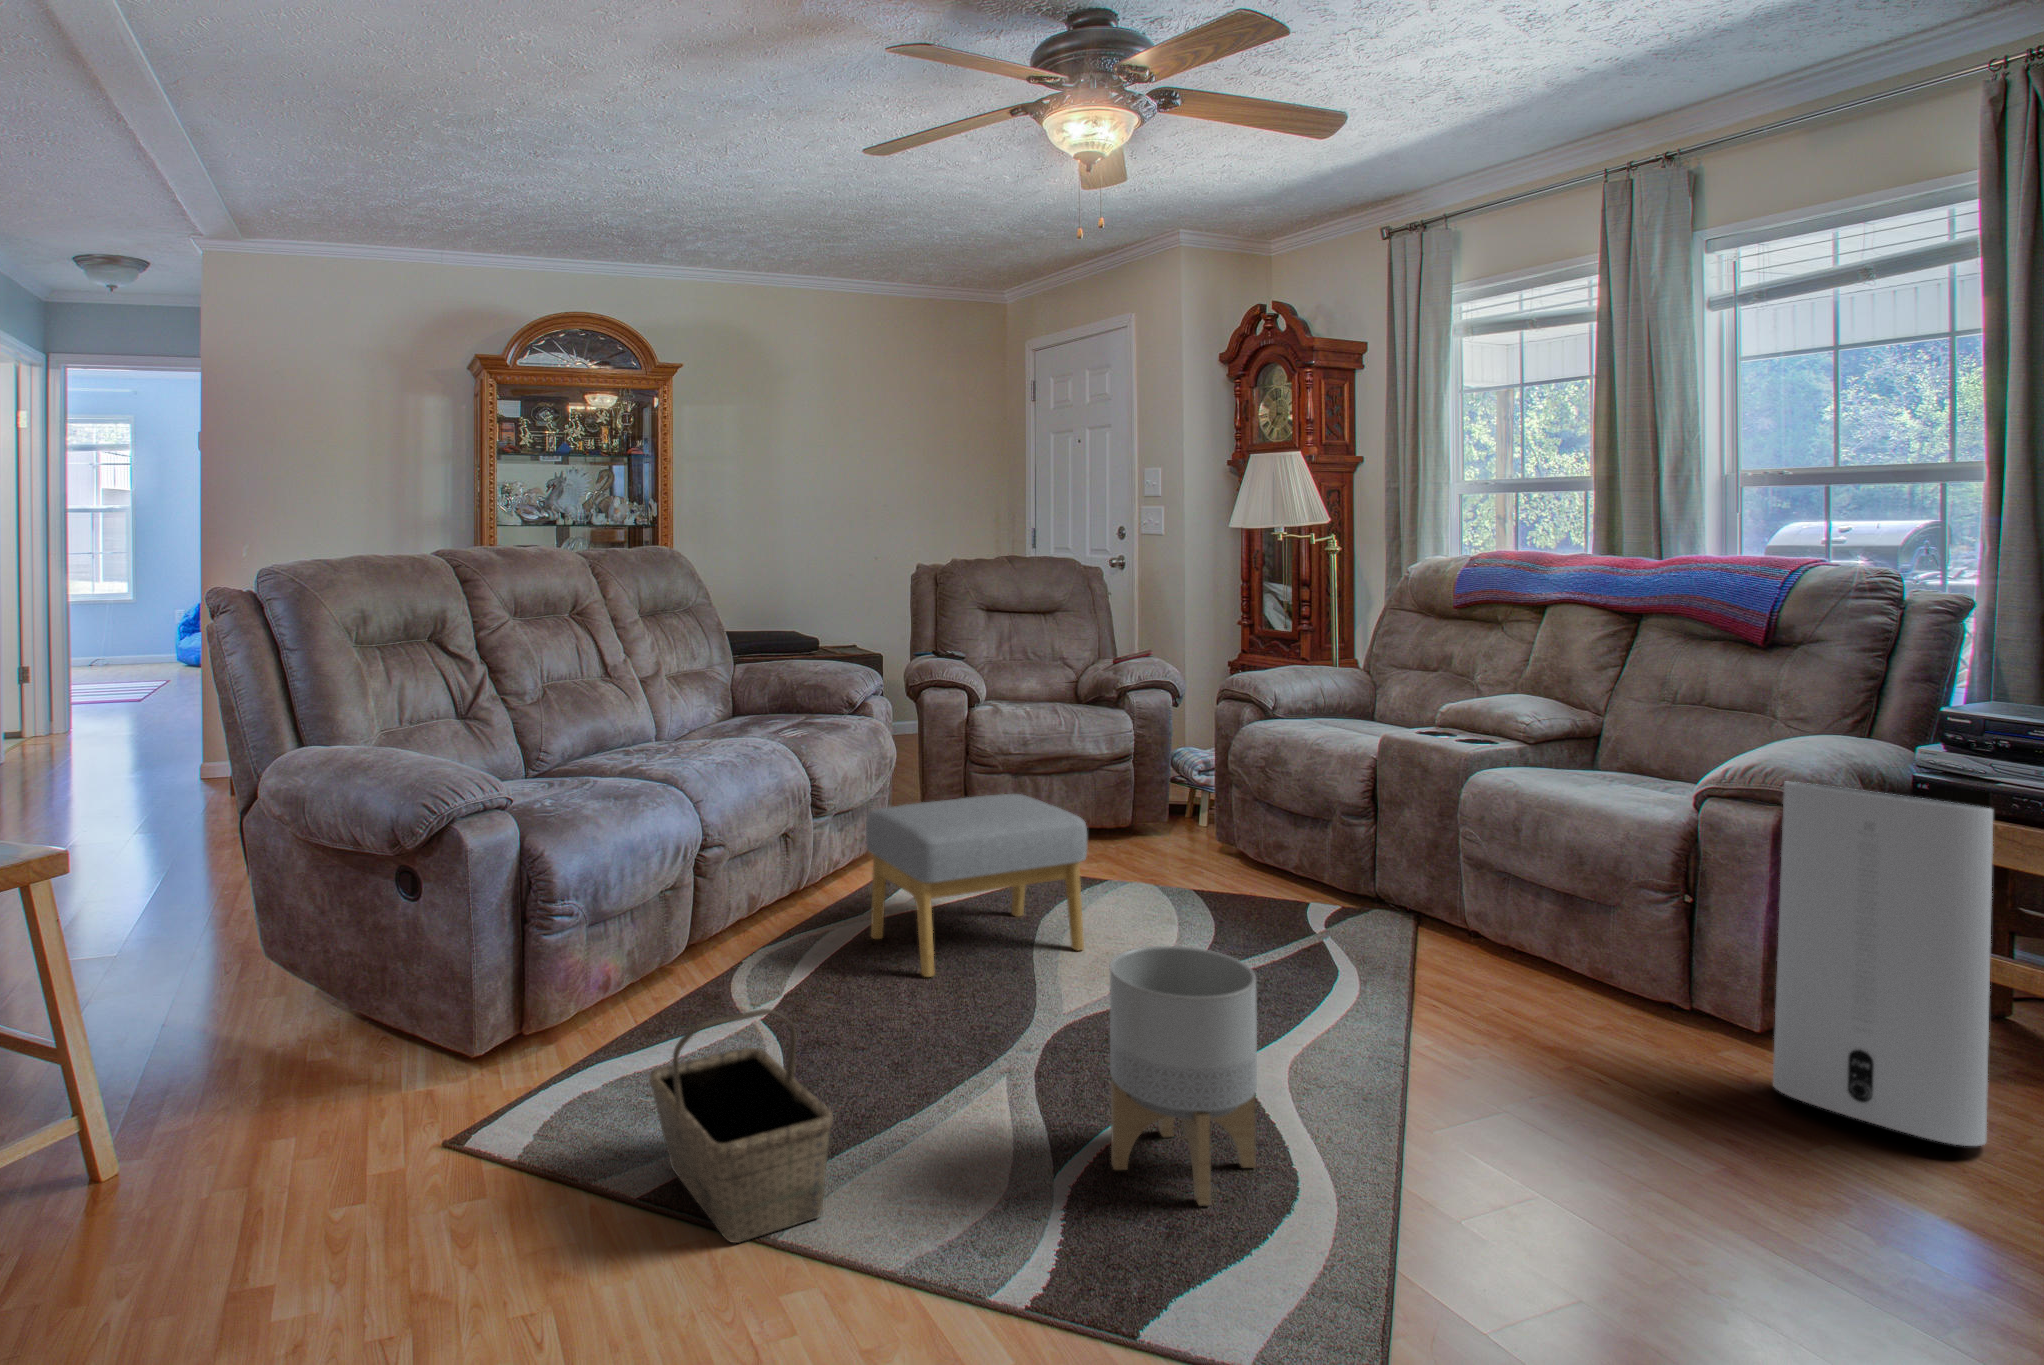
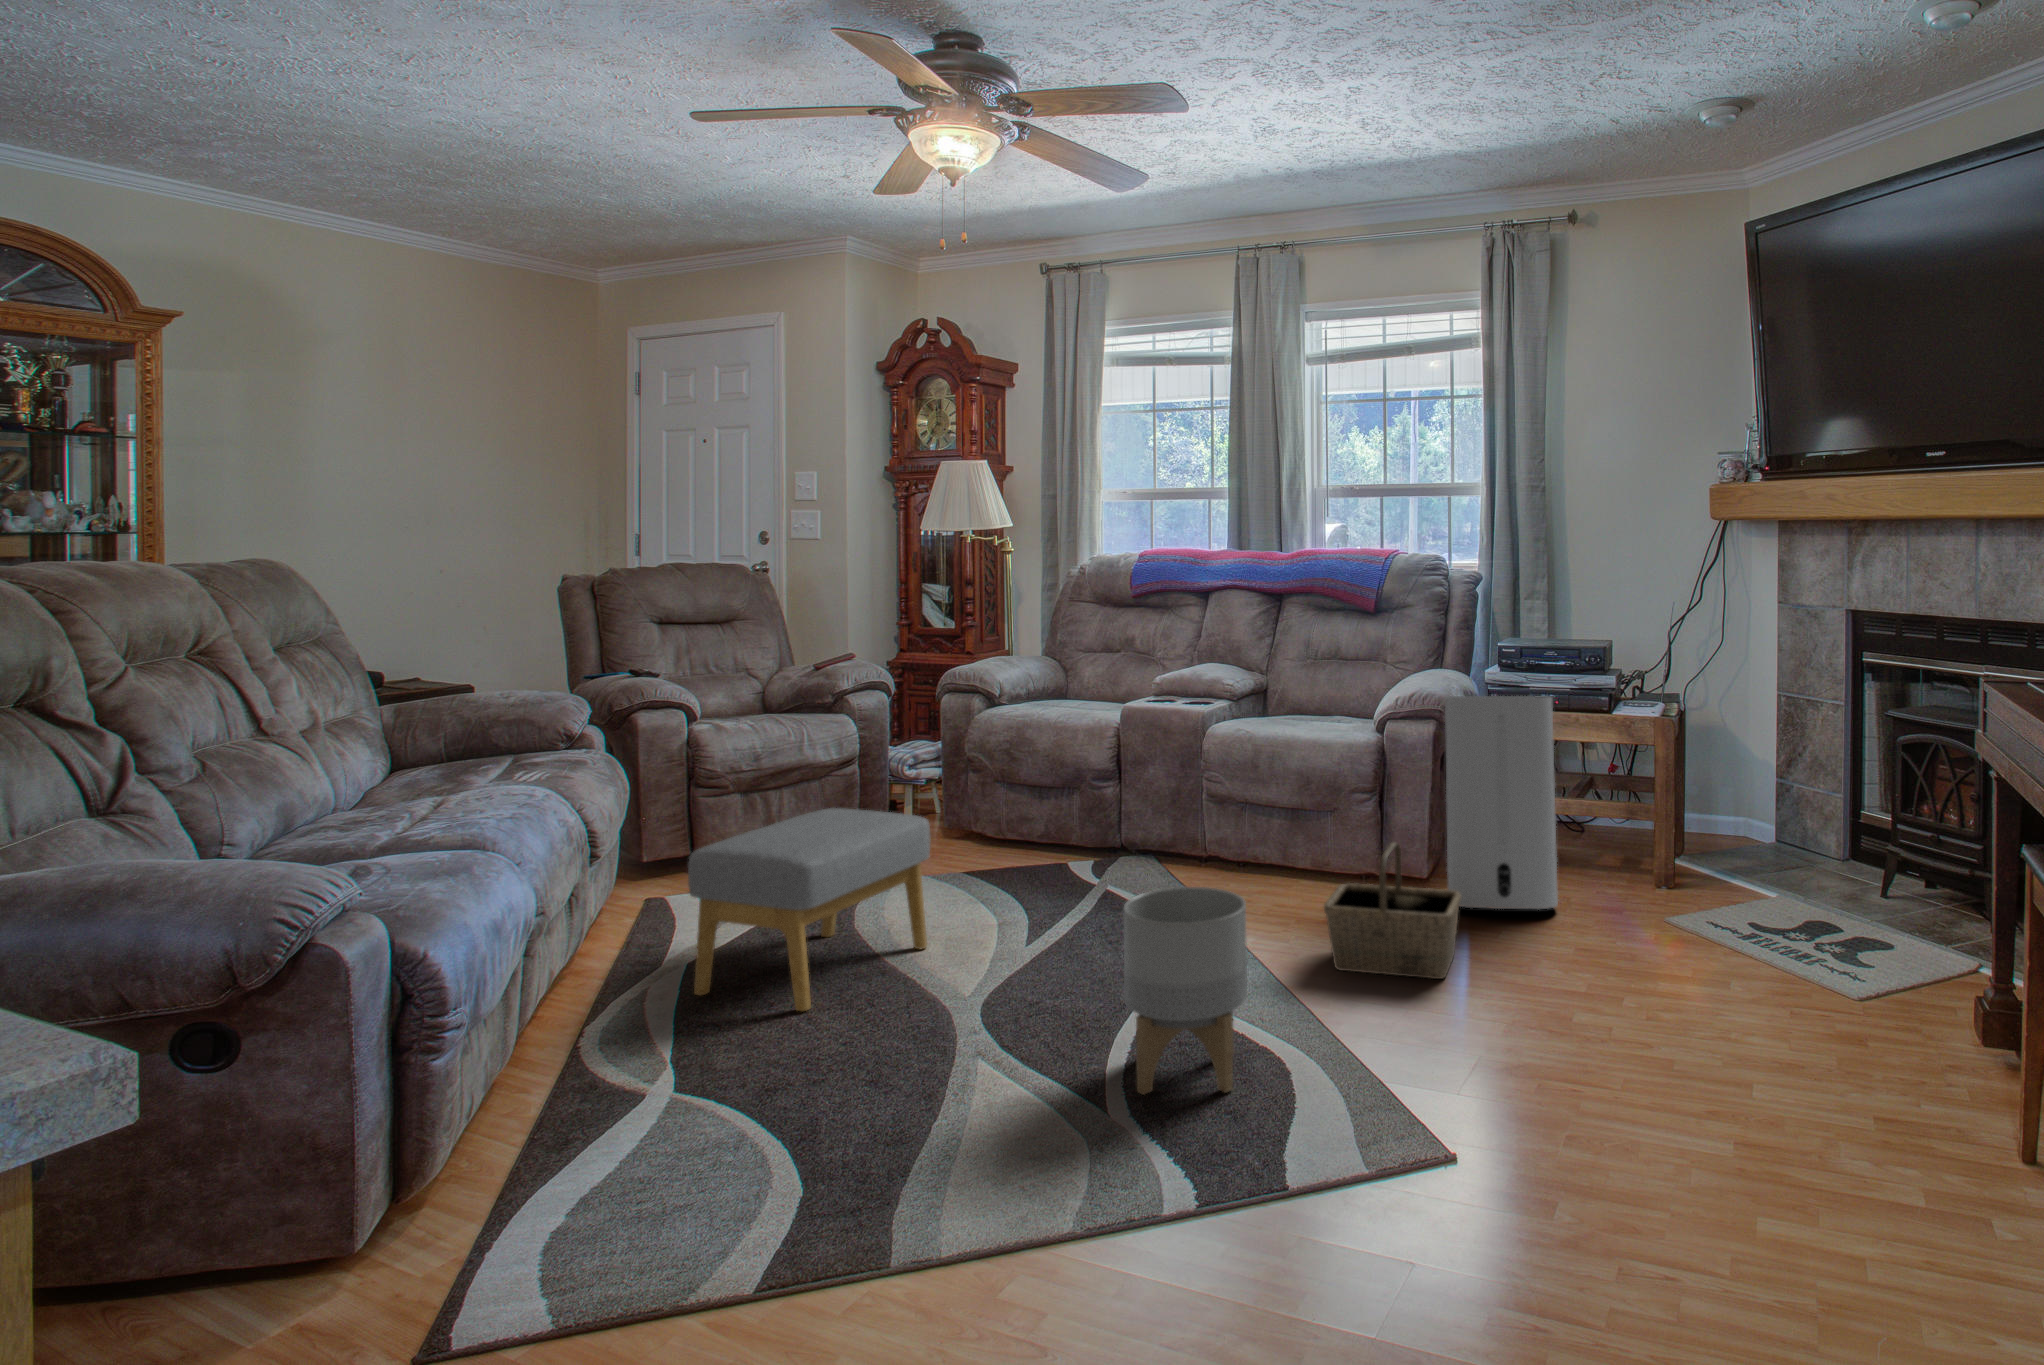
basket: present [649,1009,833,1243] -> present [1324,843,1461,979]

